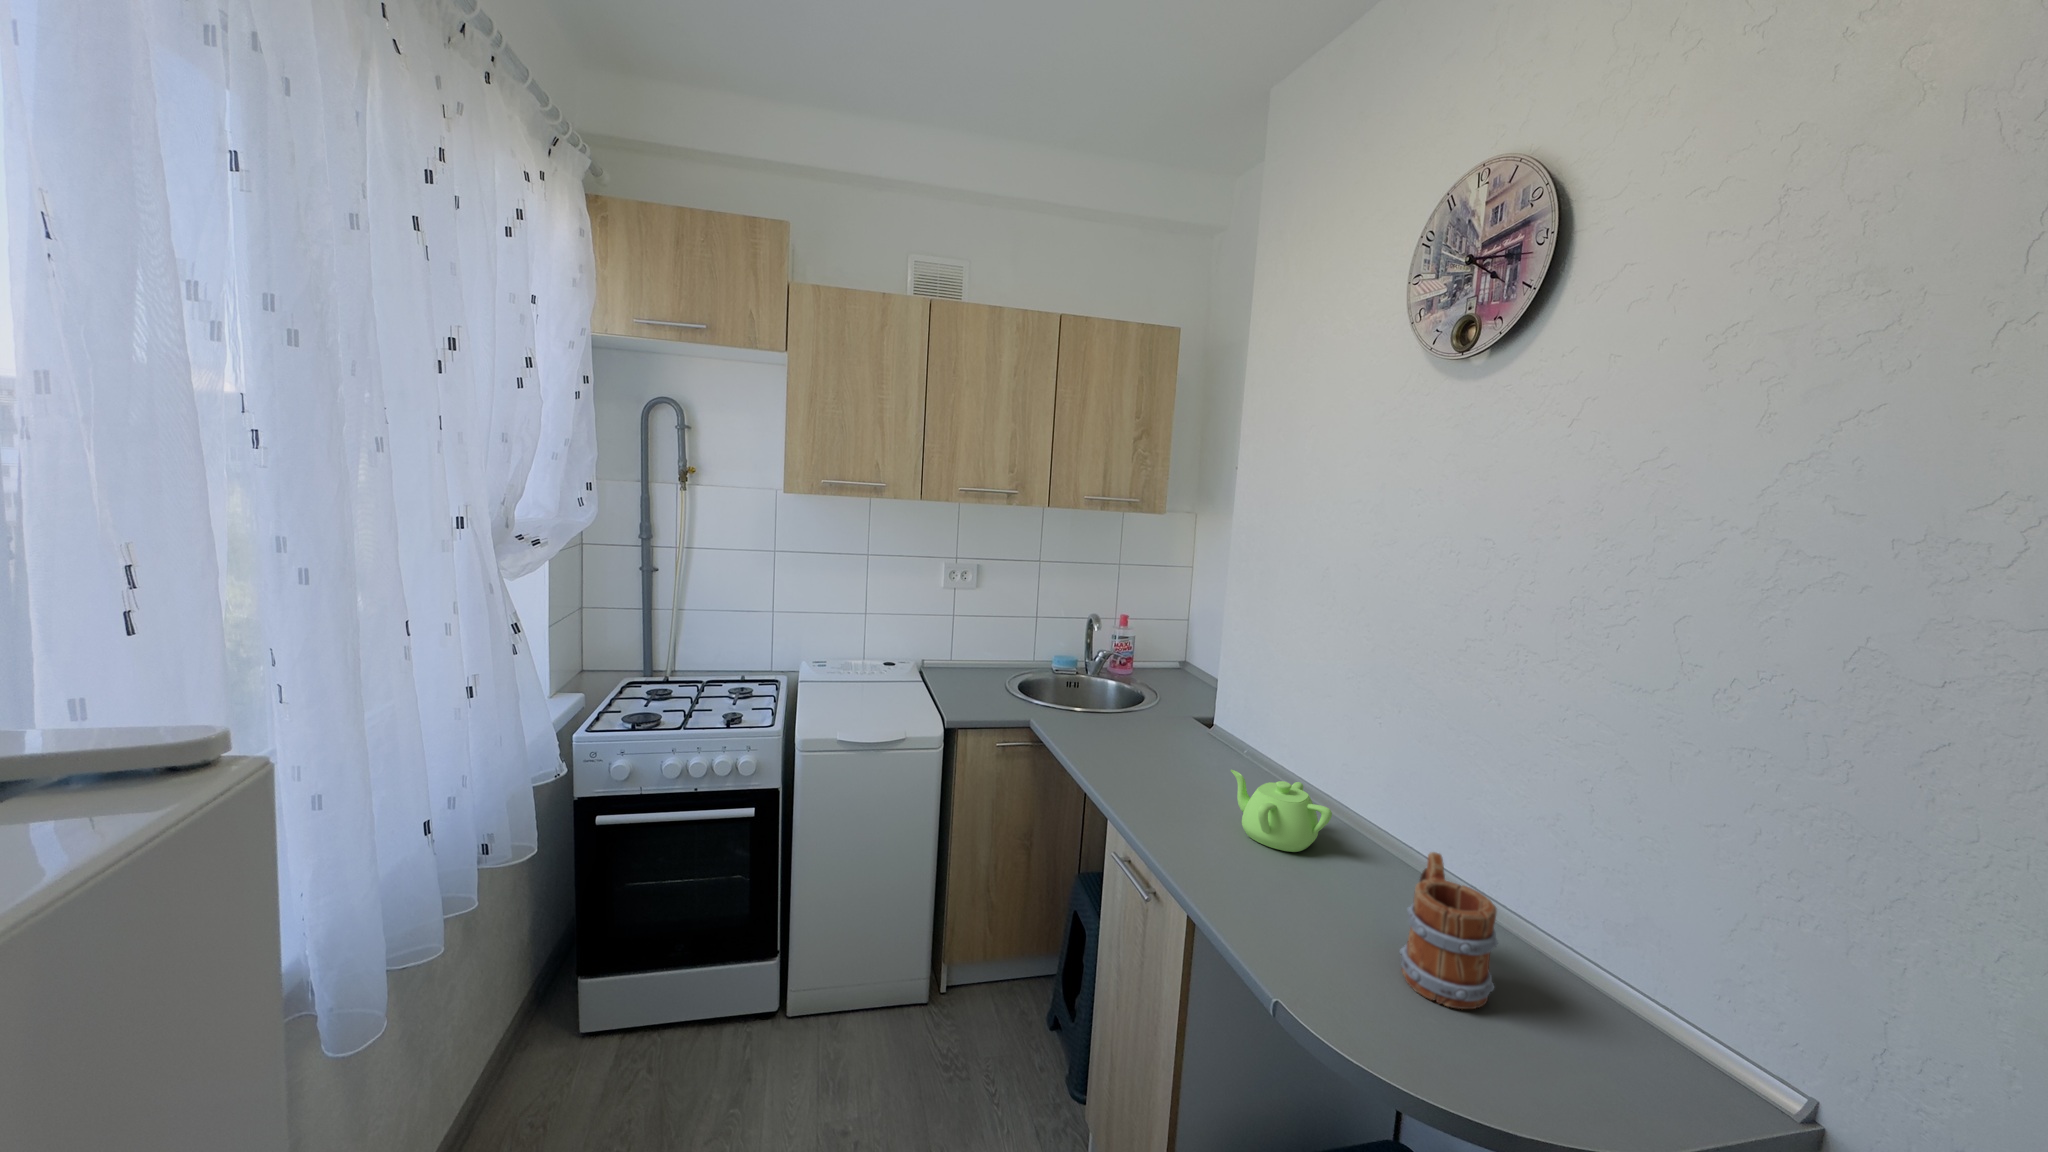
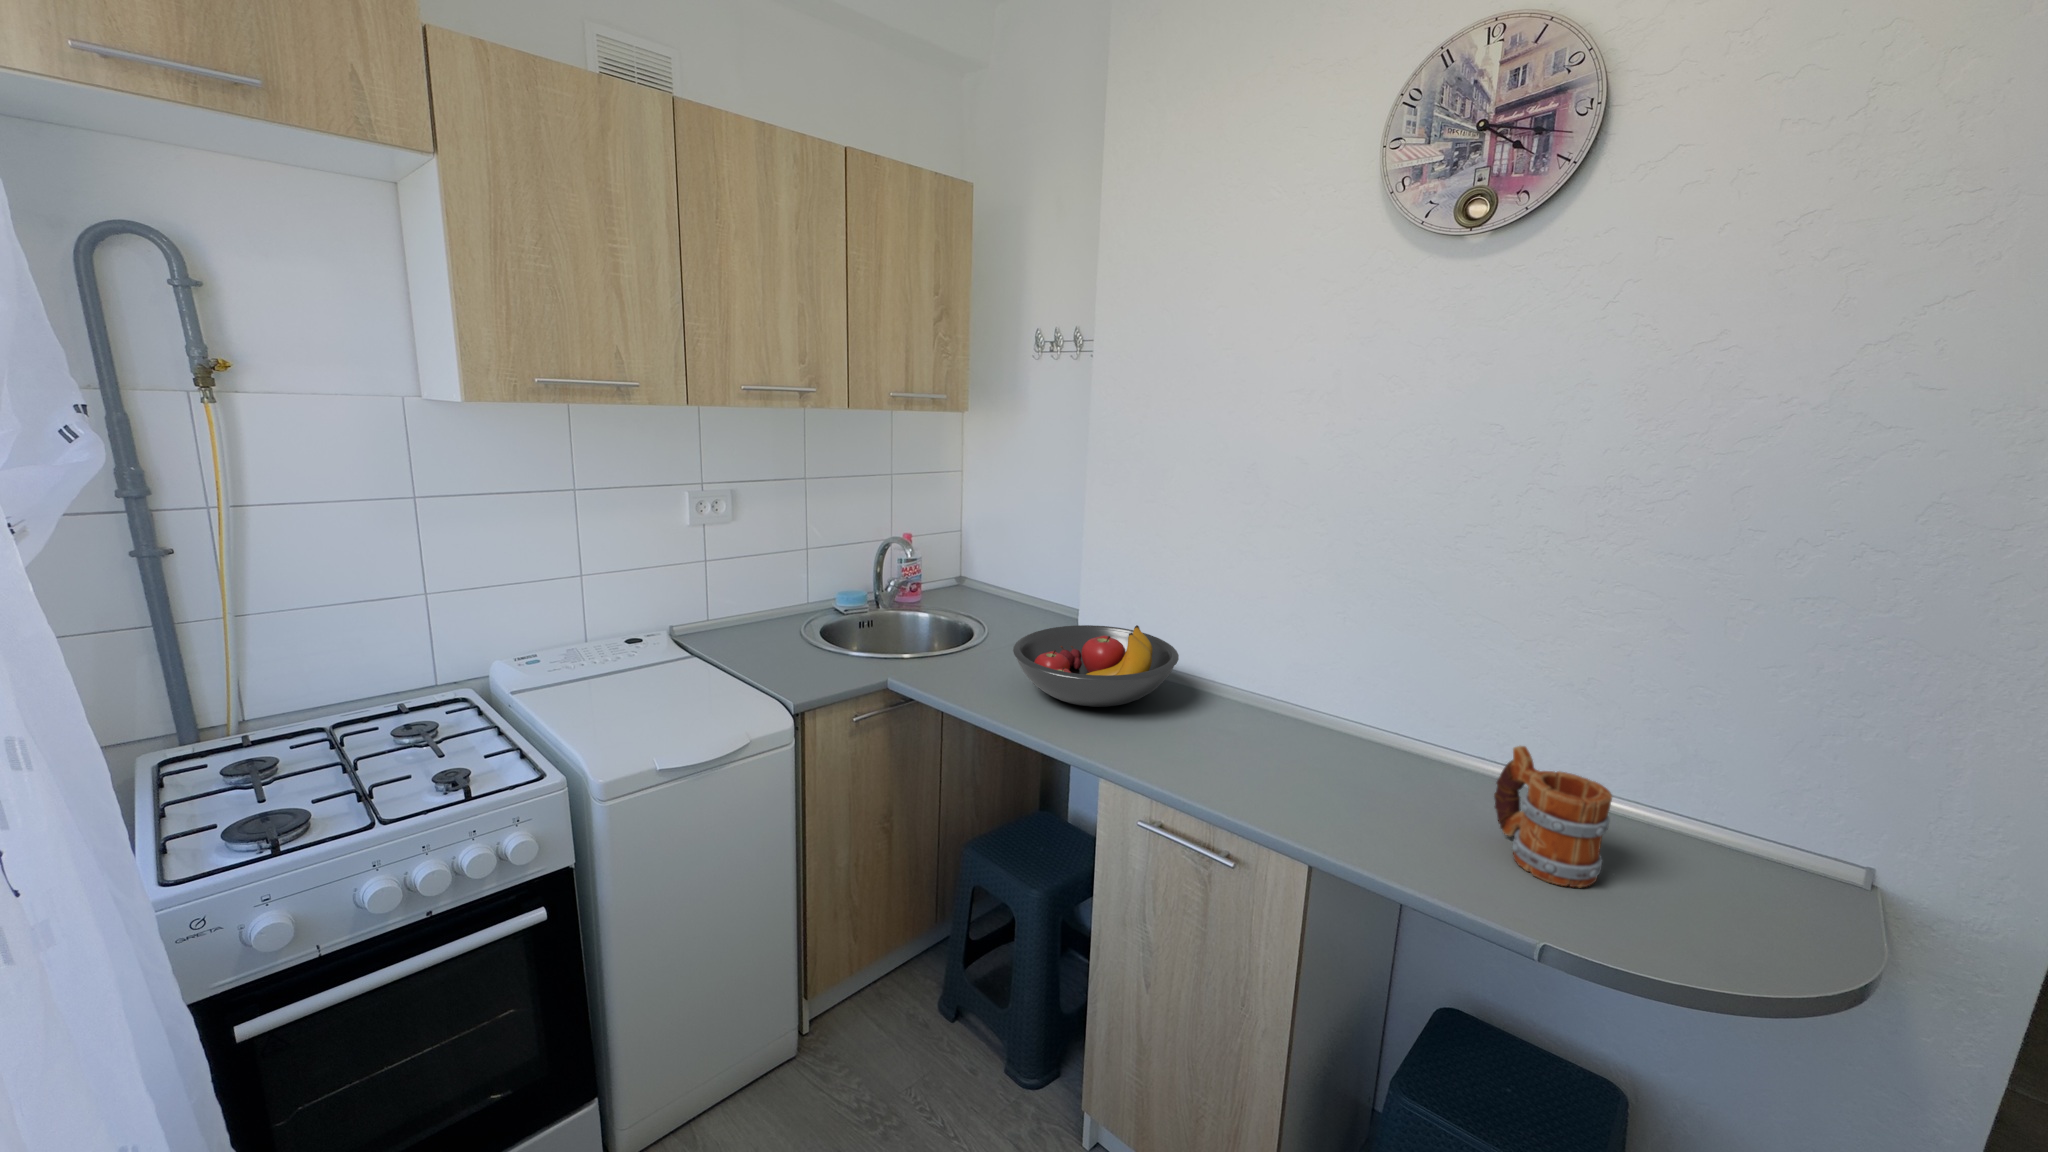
fruit bowl: none [1094,697,1240,765] -> present [1013,625,1179,707]
teapot: present [1231,770,1332,852] -> none [1233,697,1349,773]

